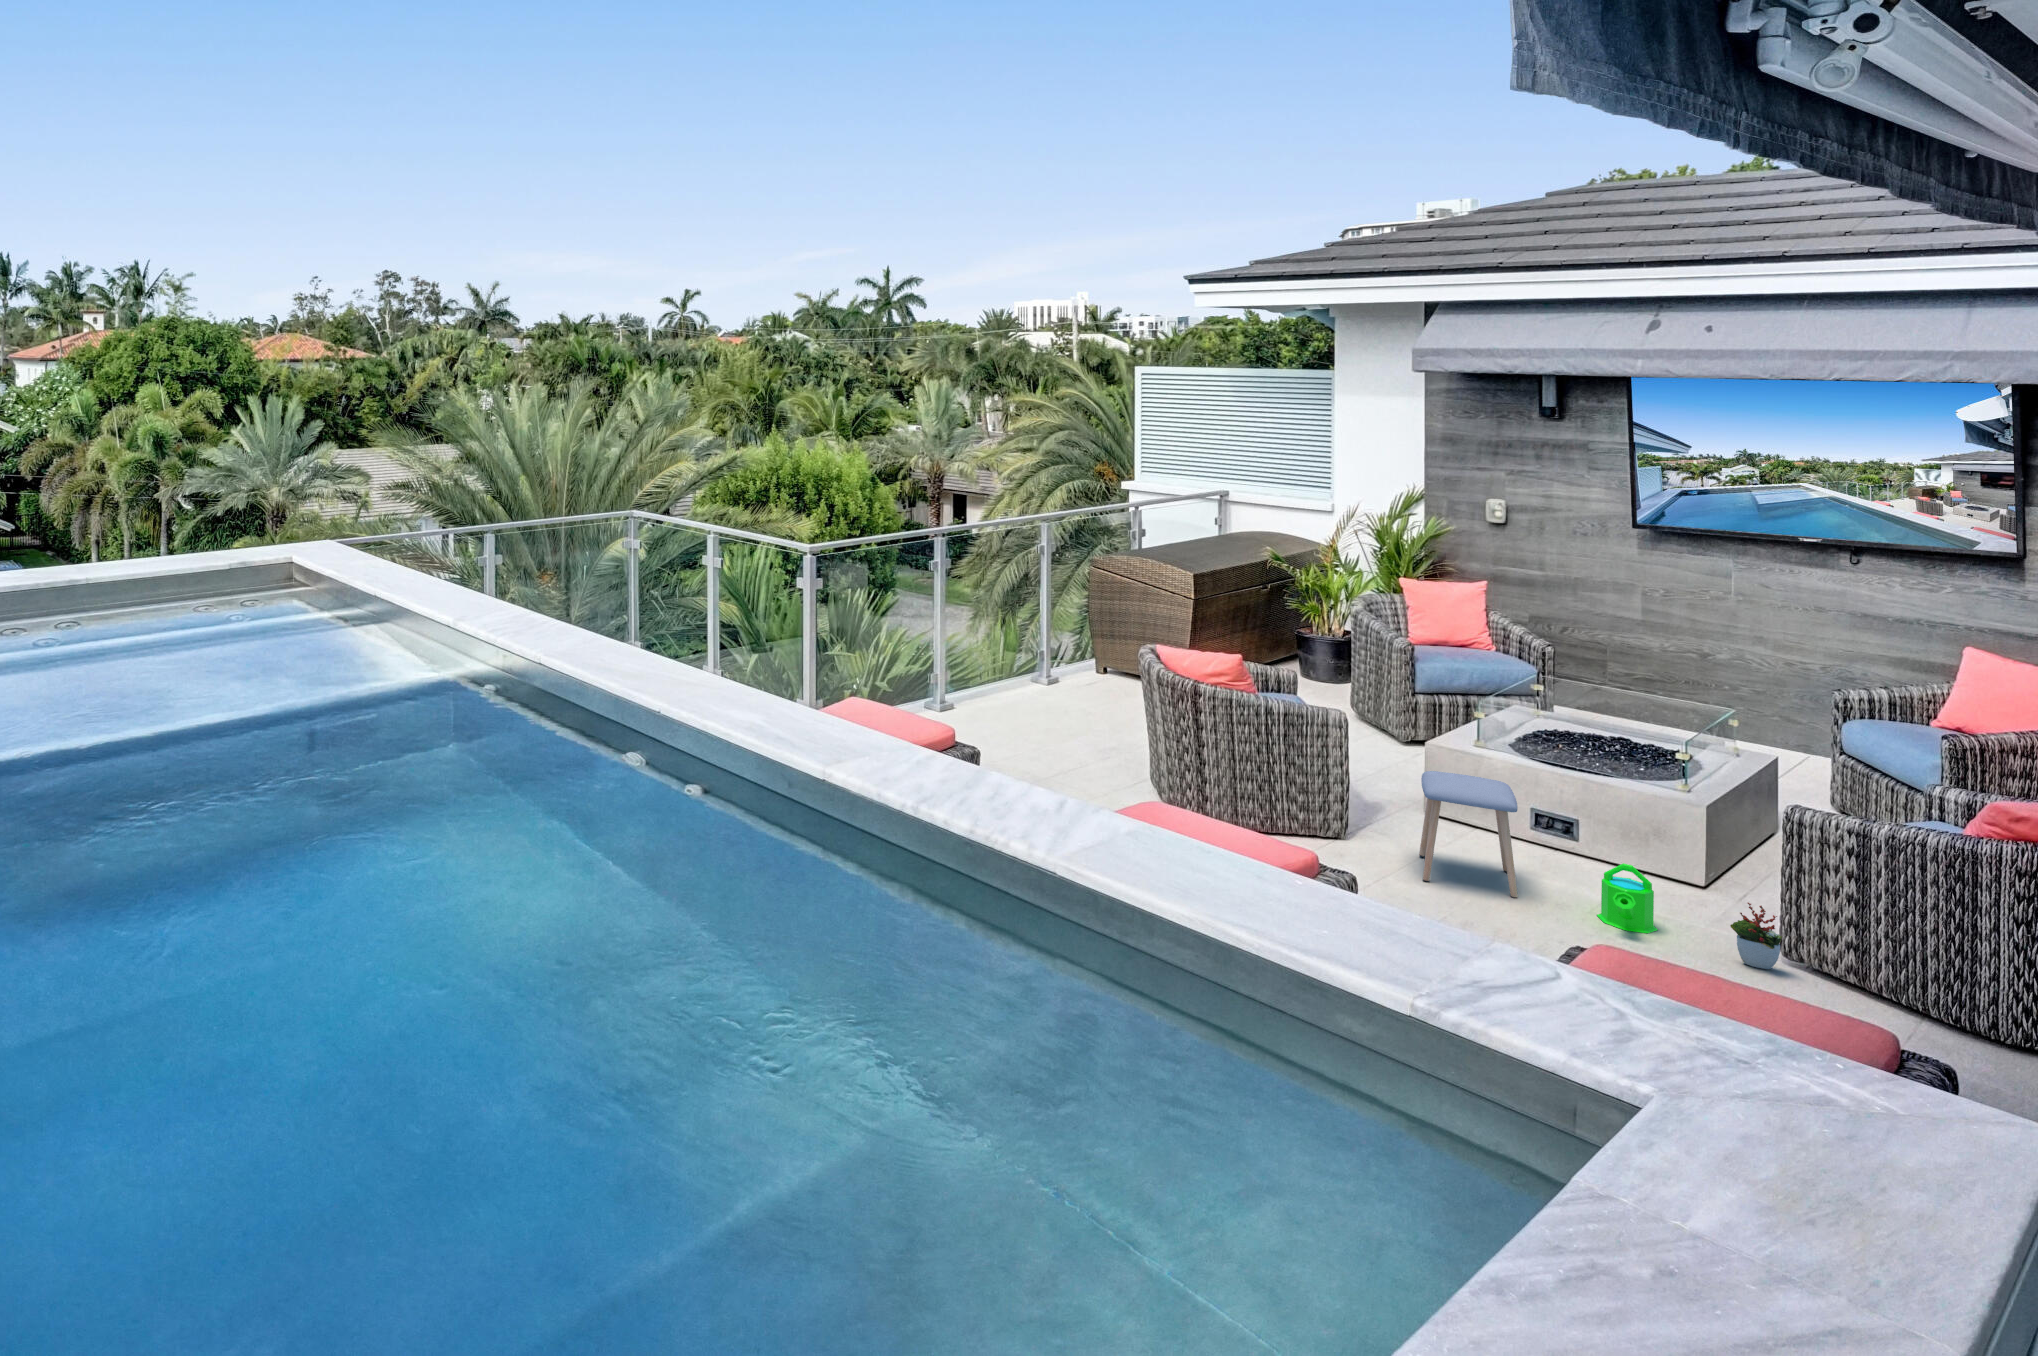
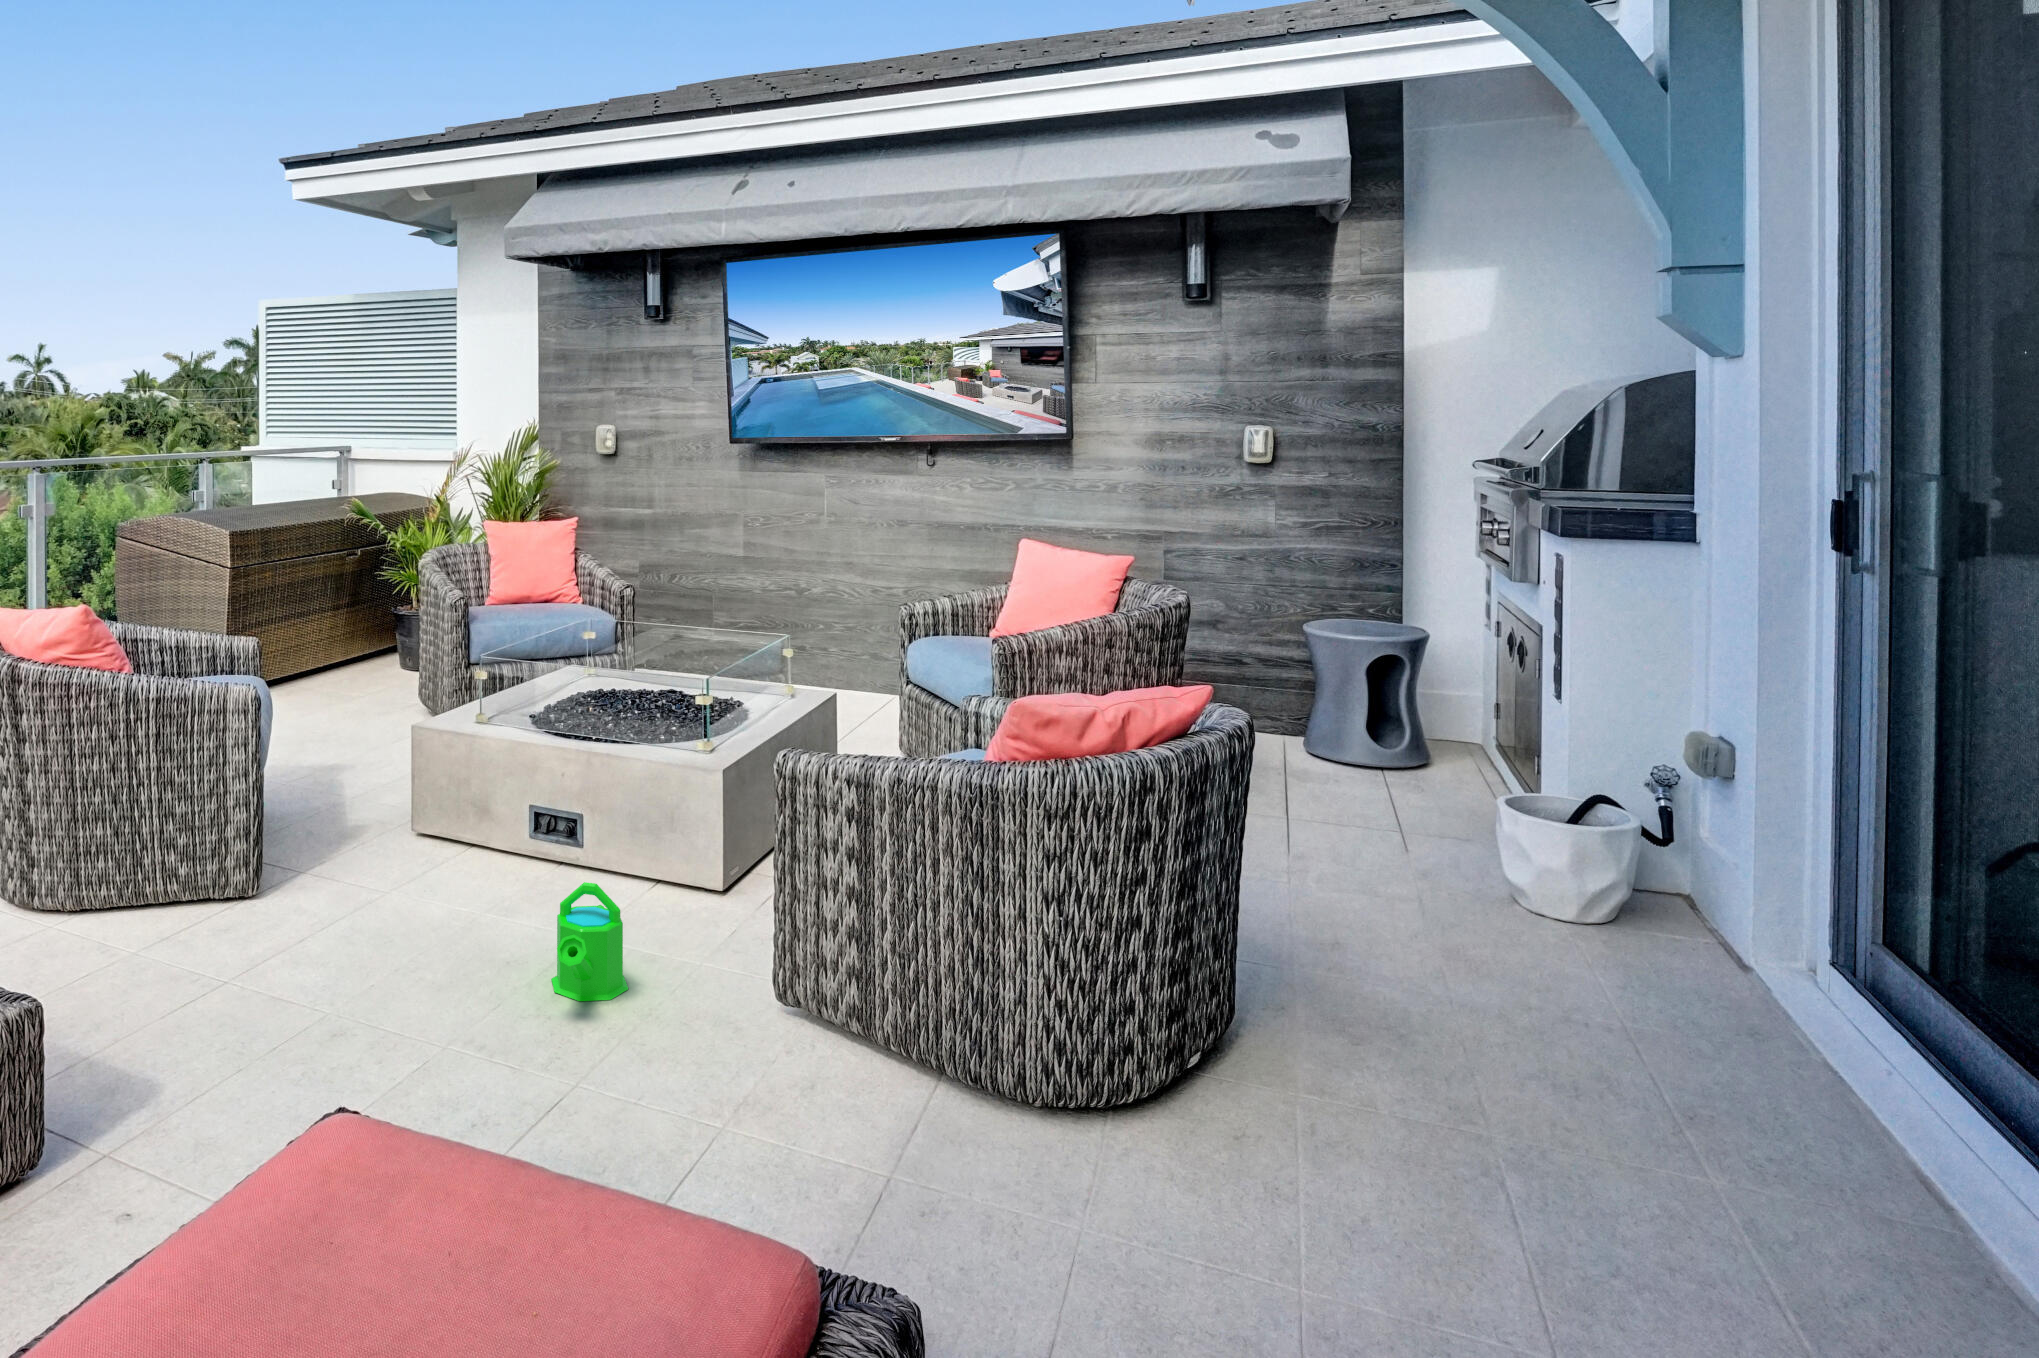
stool: present [1419,771,1518,899] -> none [315,767,467,972]
decorative plant: present [1730,903,1782,969] -> none [707,921,773,1035]

